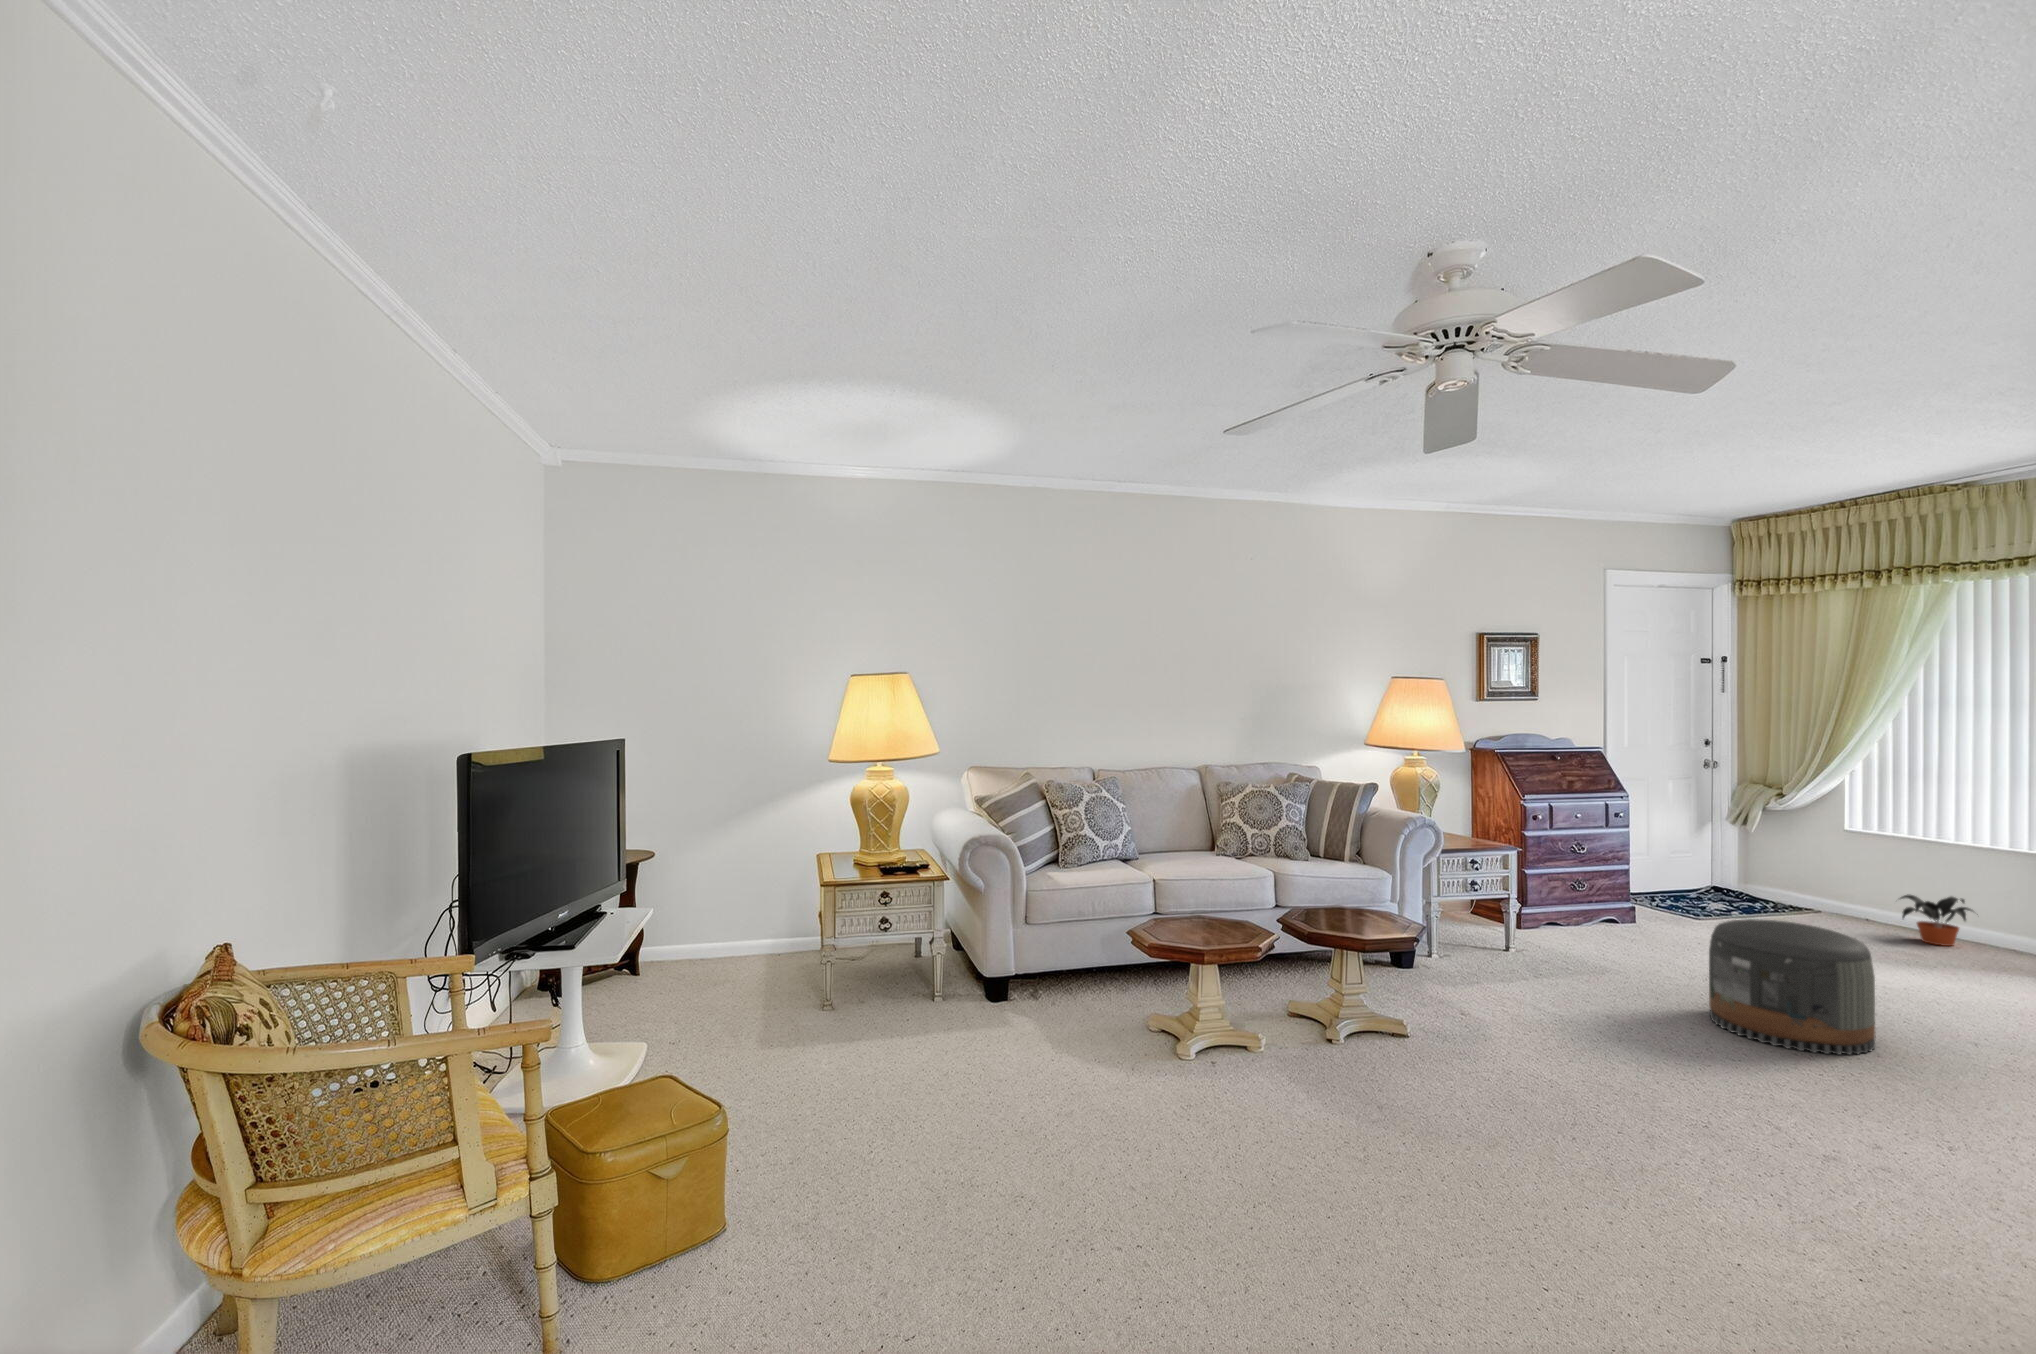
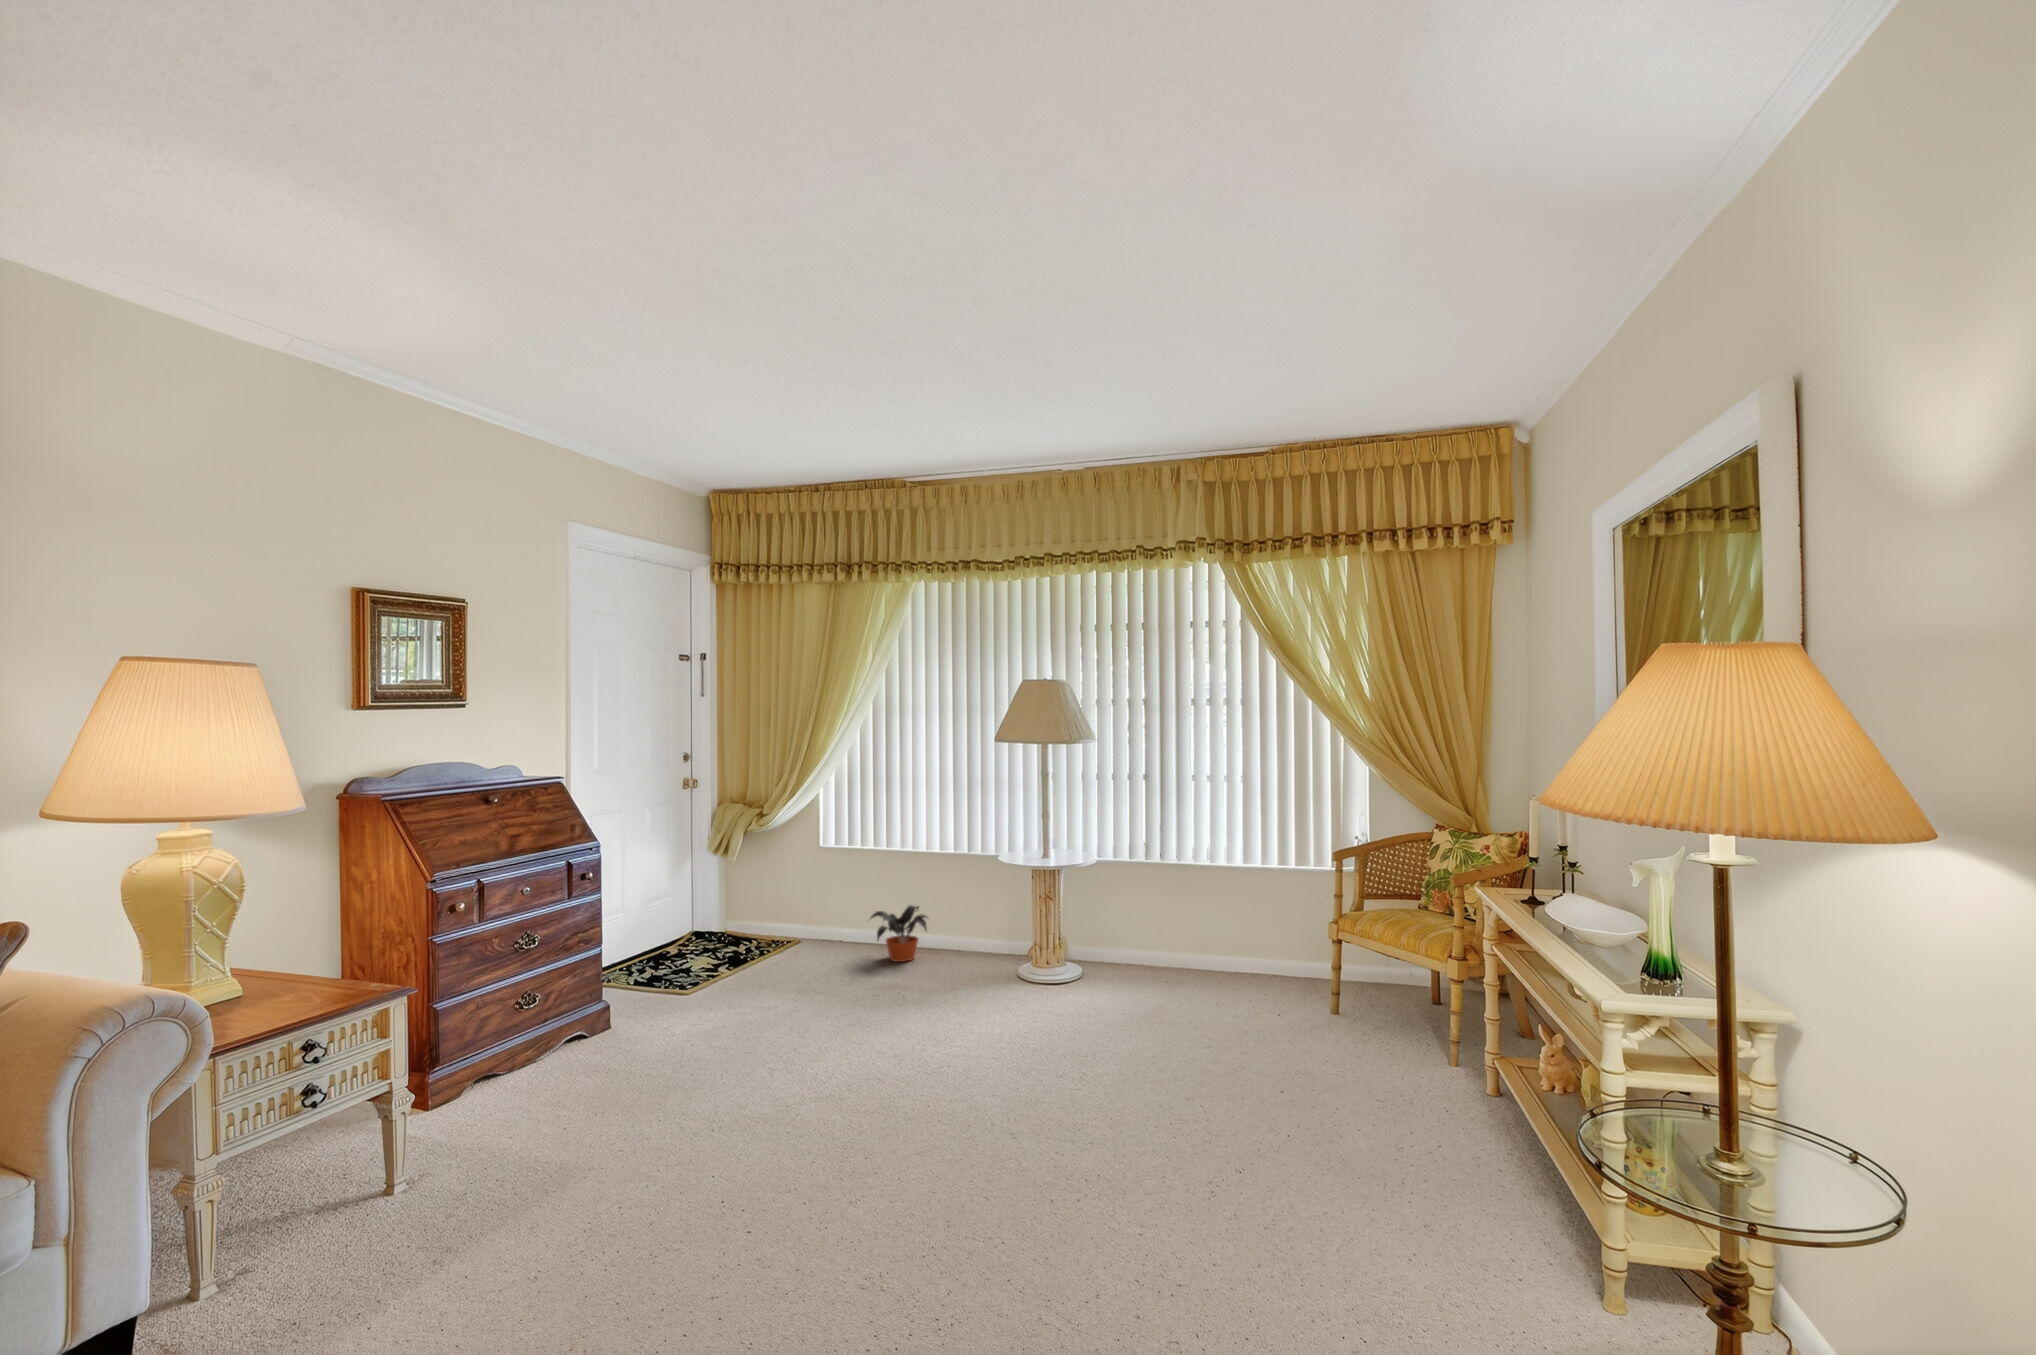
pouf: present [1709,919,1875,1055] -> none [745,1029,957,1287]

